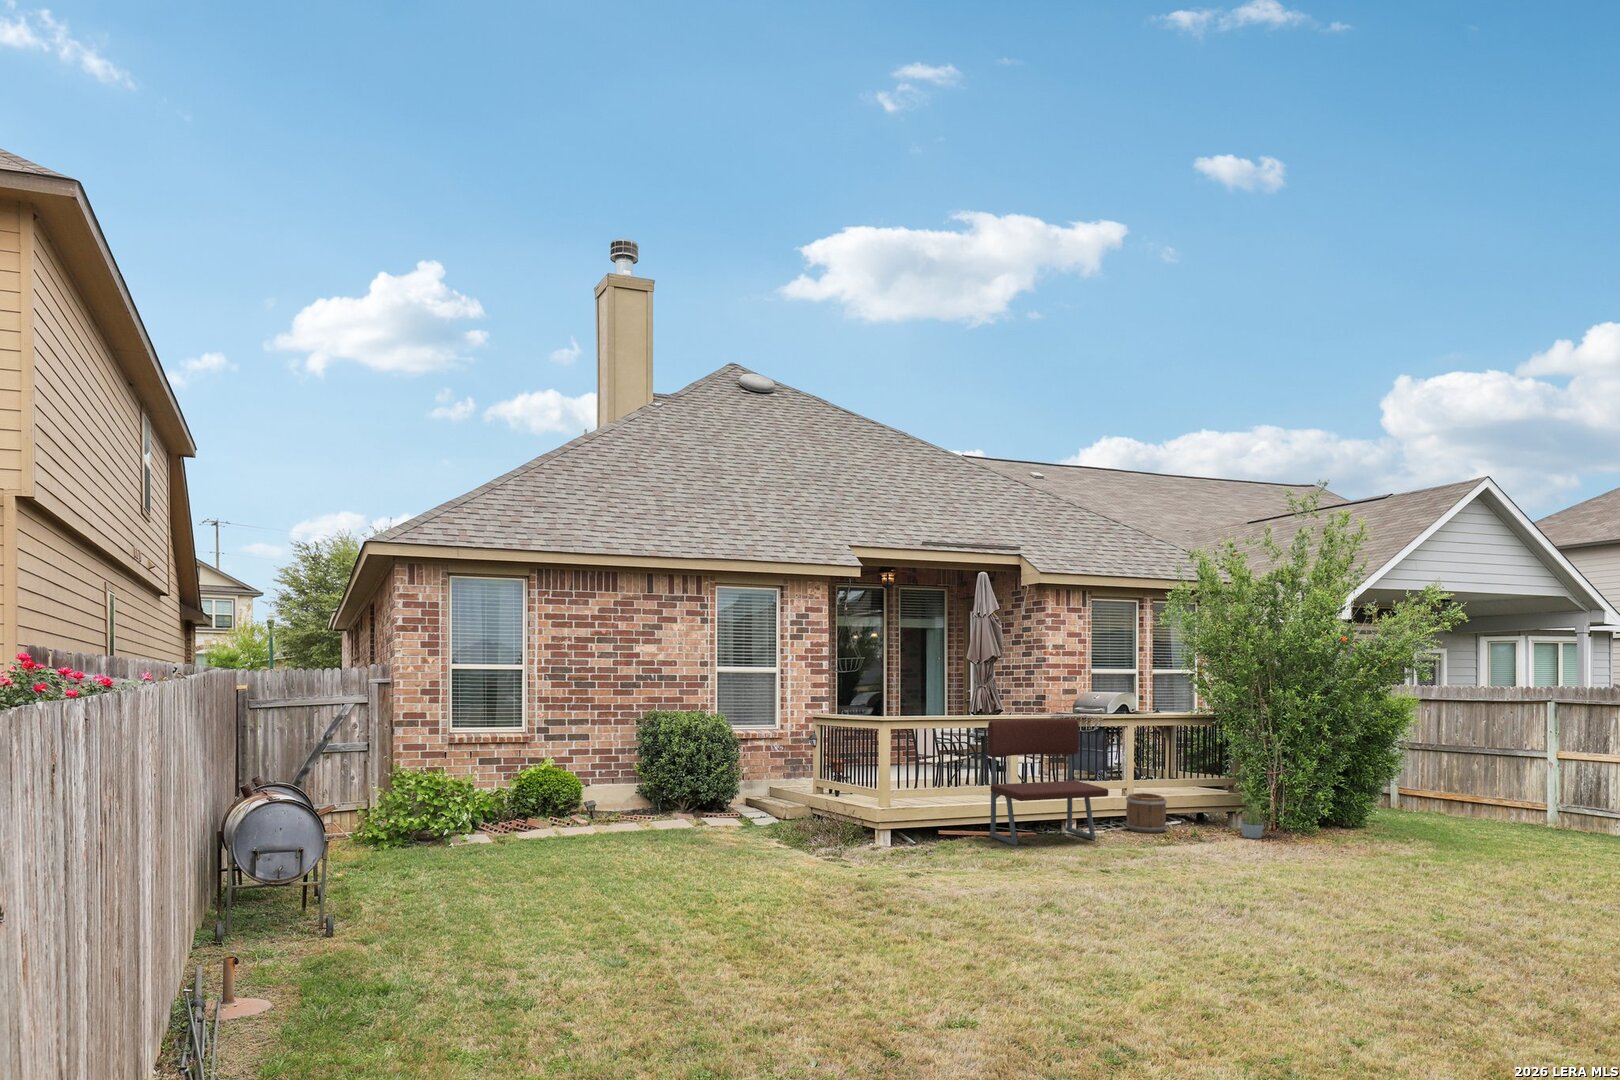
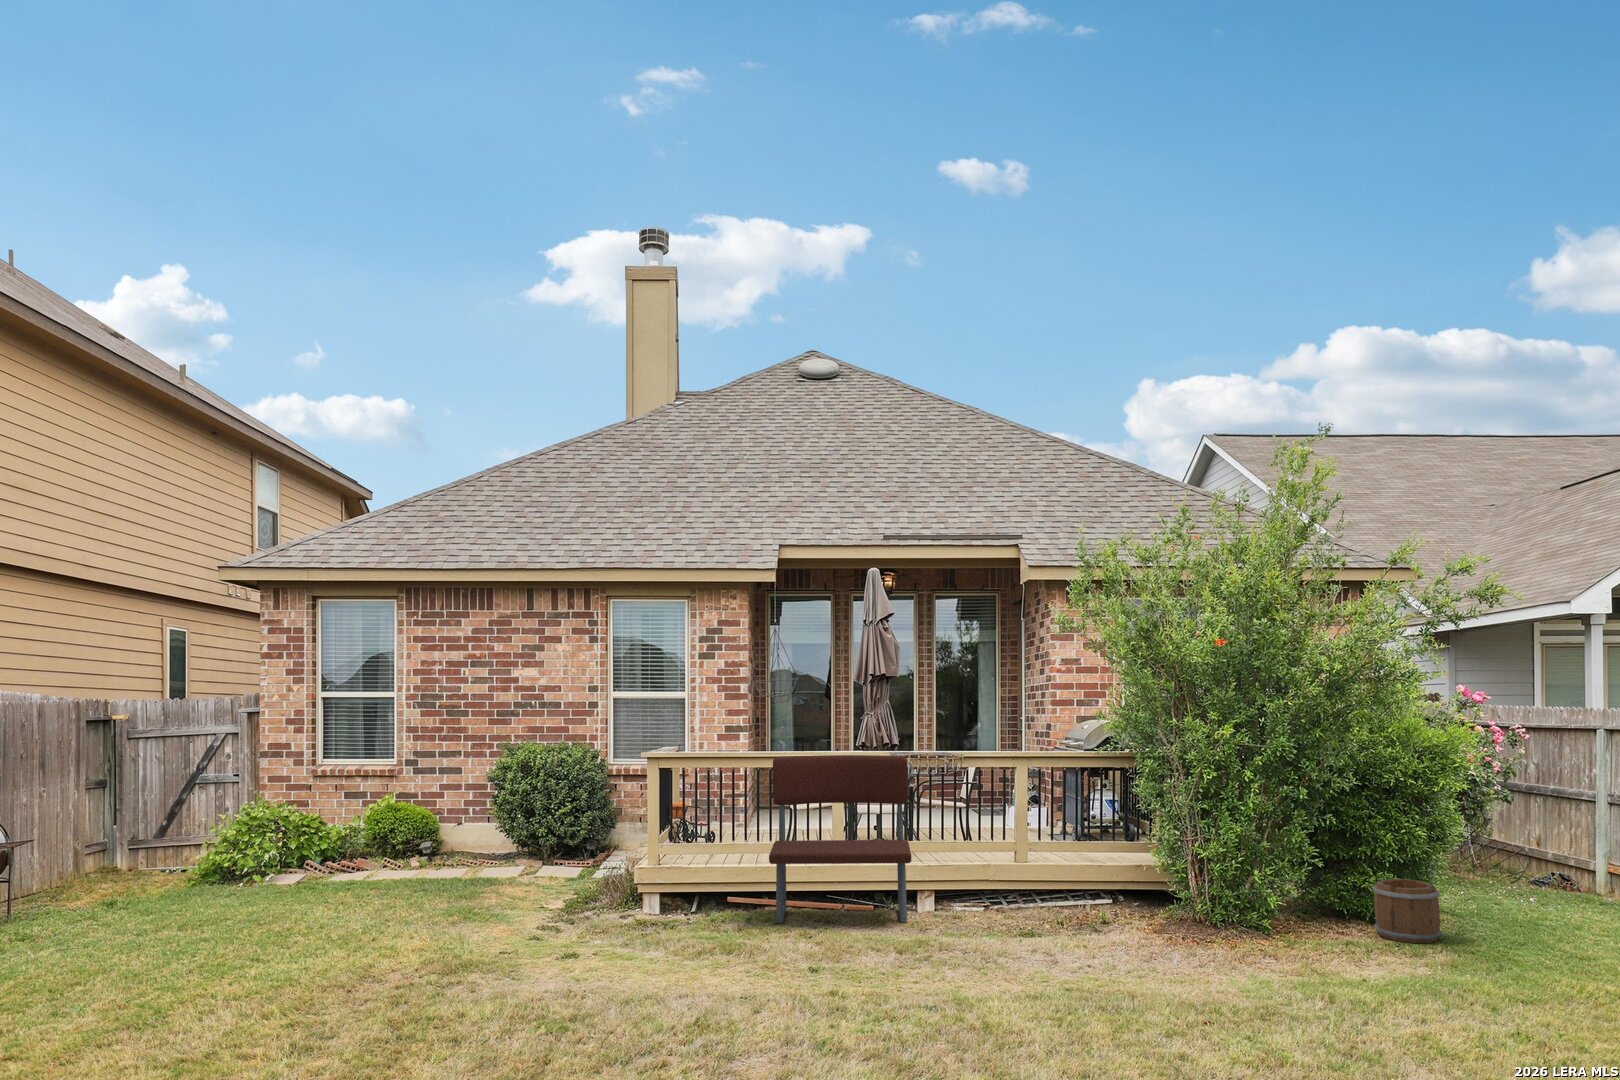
potted plant: present [1226,792,1274,838] -> none [1119,866,1192,936]
bucket: present [1125,793,1167,833] -> present [1373,879,1442,943]

